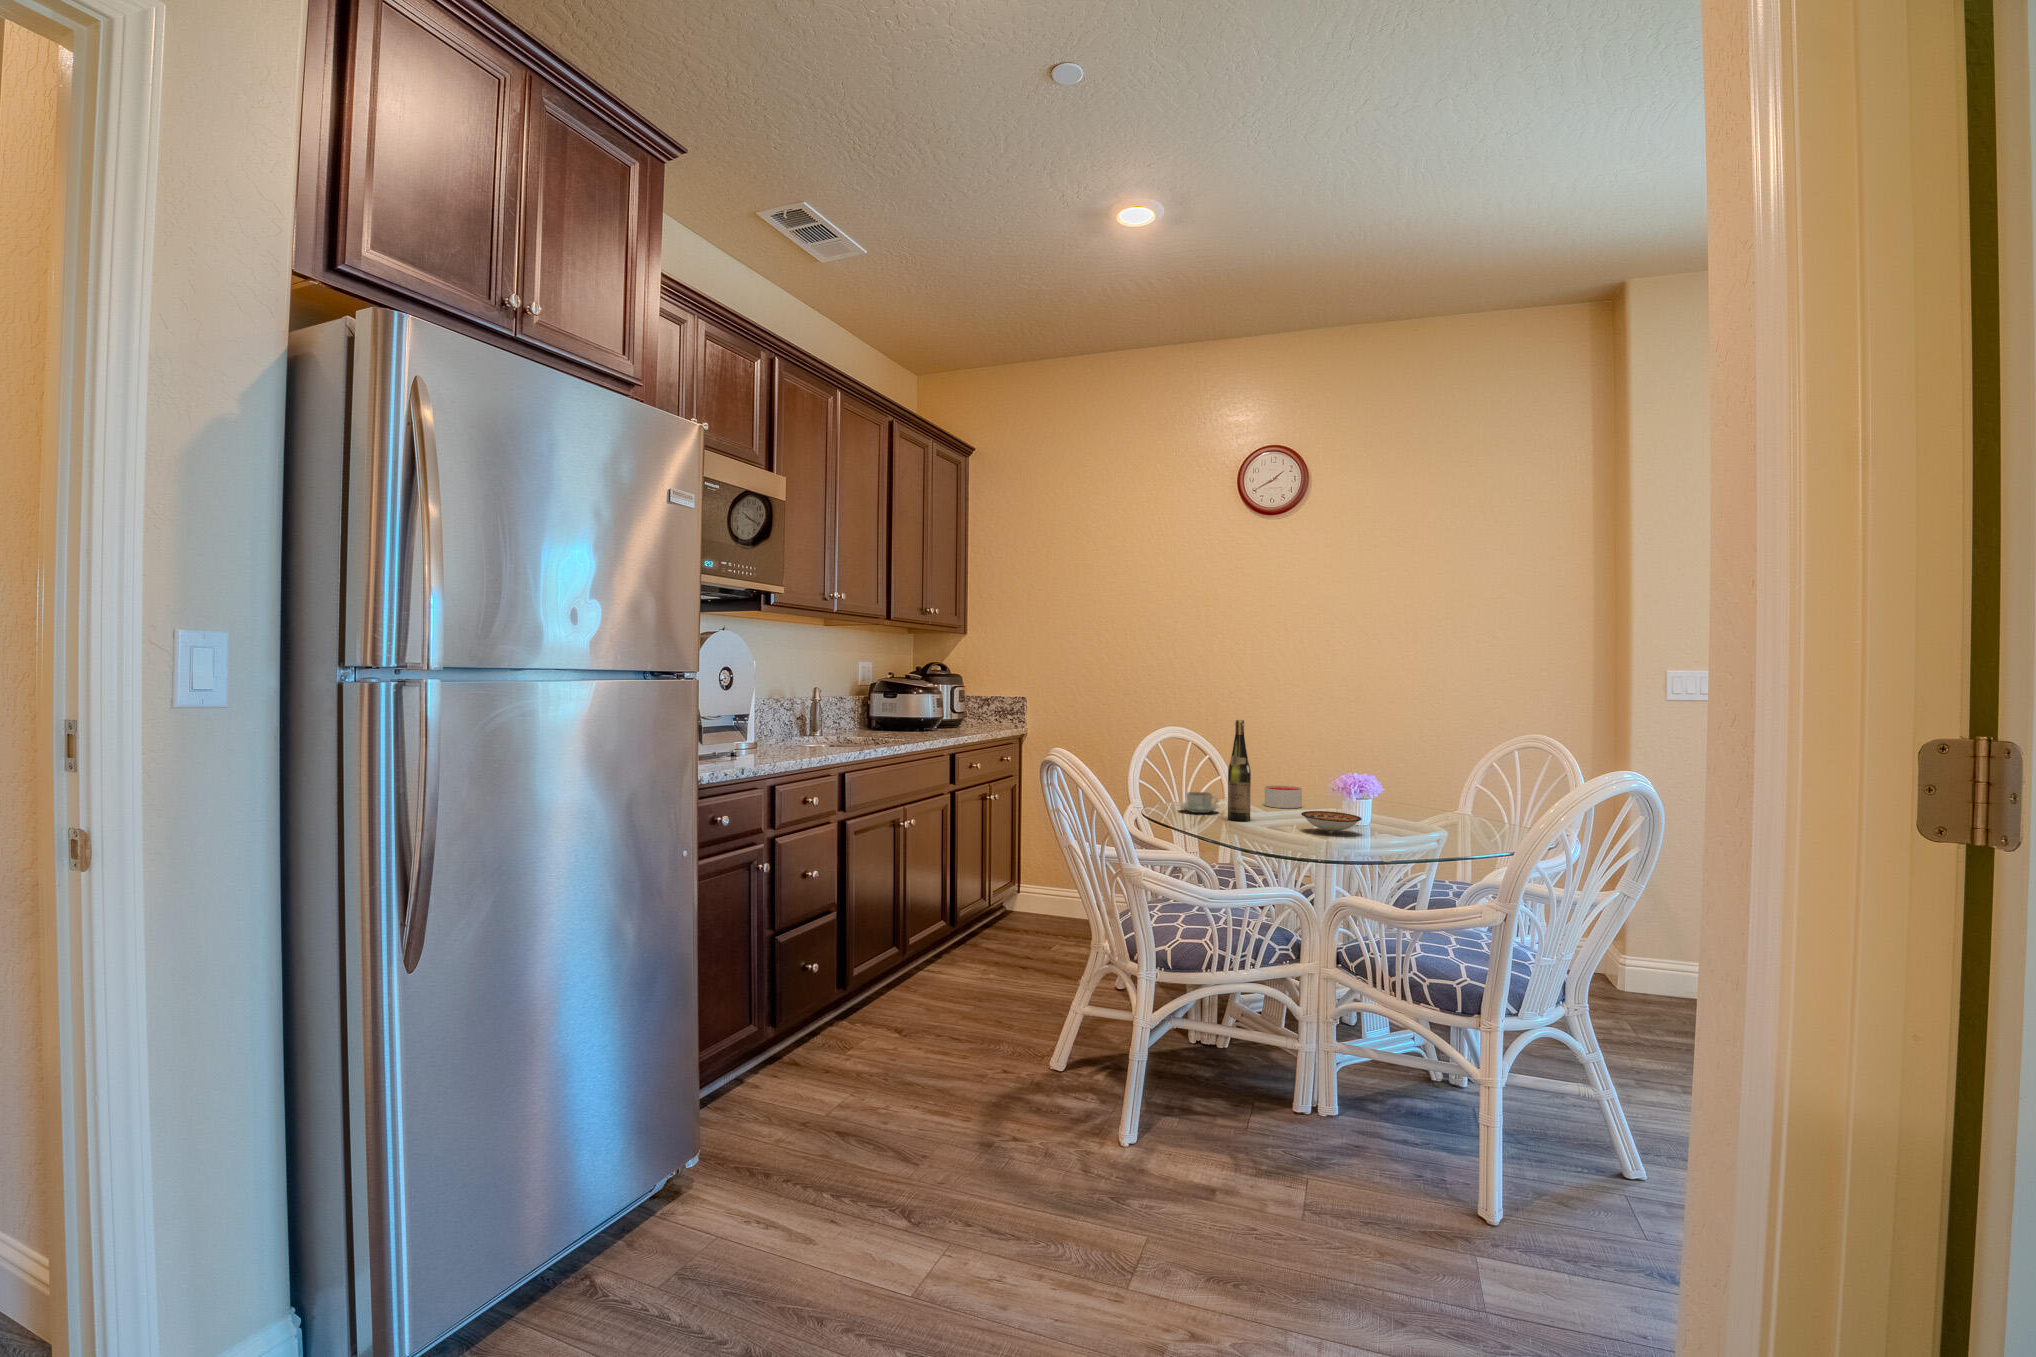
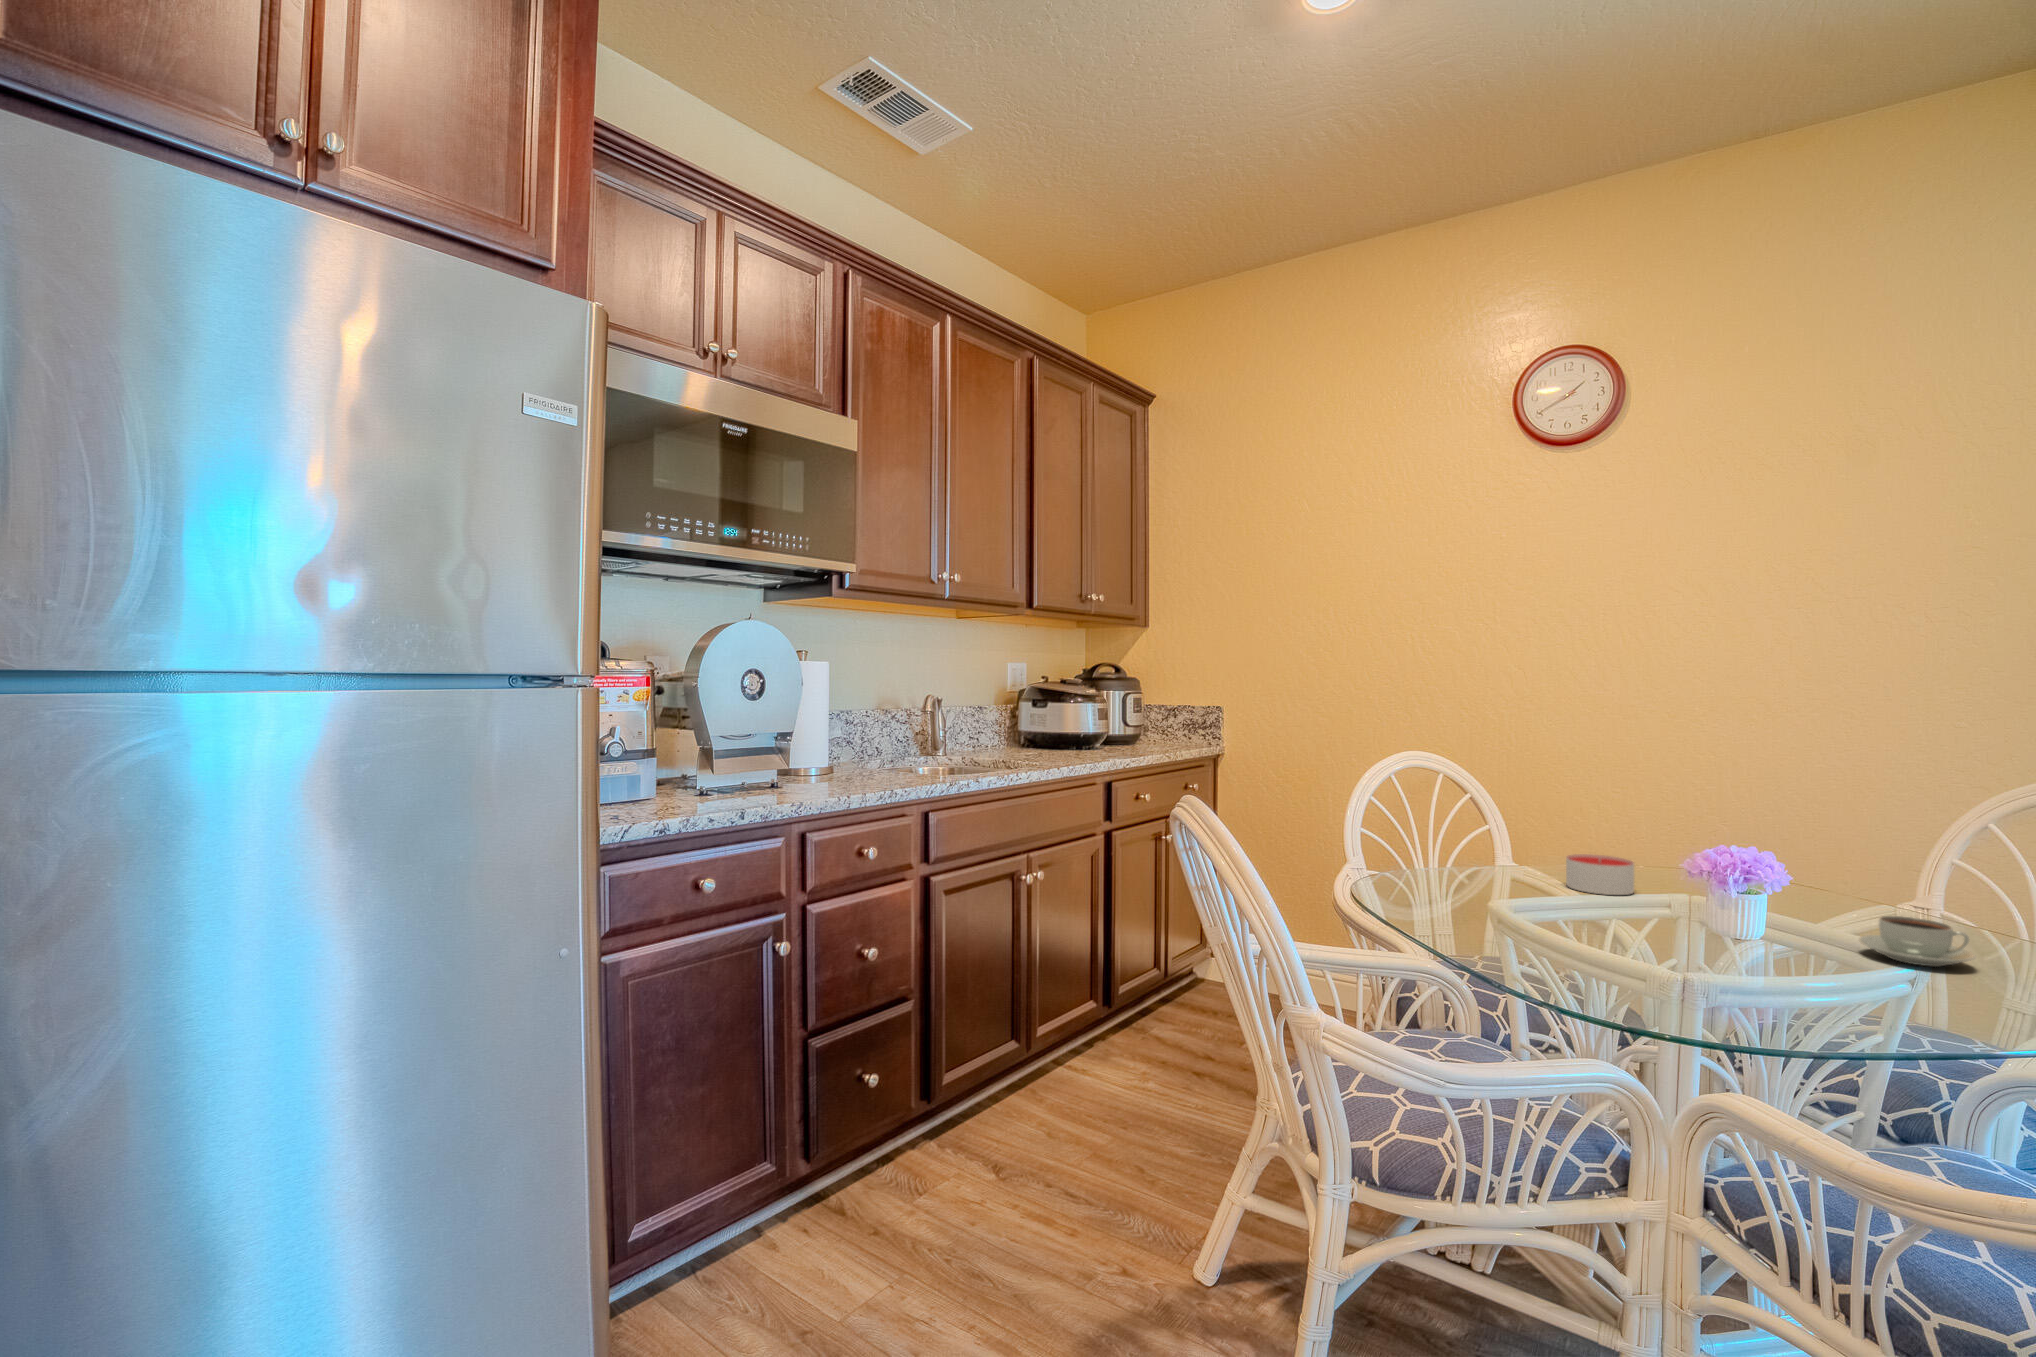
wine bottle: present [1228,720,1251,821] -> none [1493,752,1535,922]
coffee cup: present [1179,792,1219,813] -> present [1859,916,1975,967]
ceramic bowl: present [1301,811,1362,832] -> none [1631,918,1759,962]

